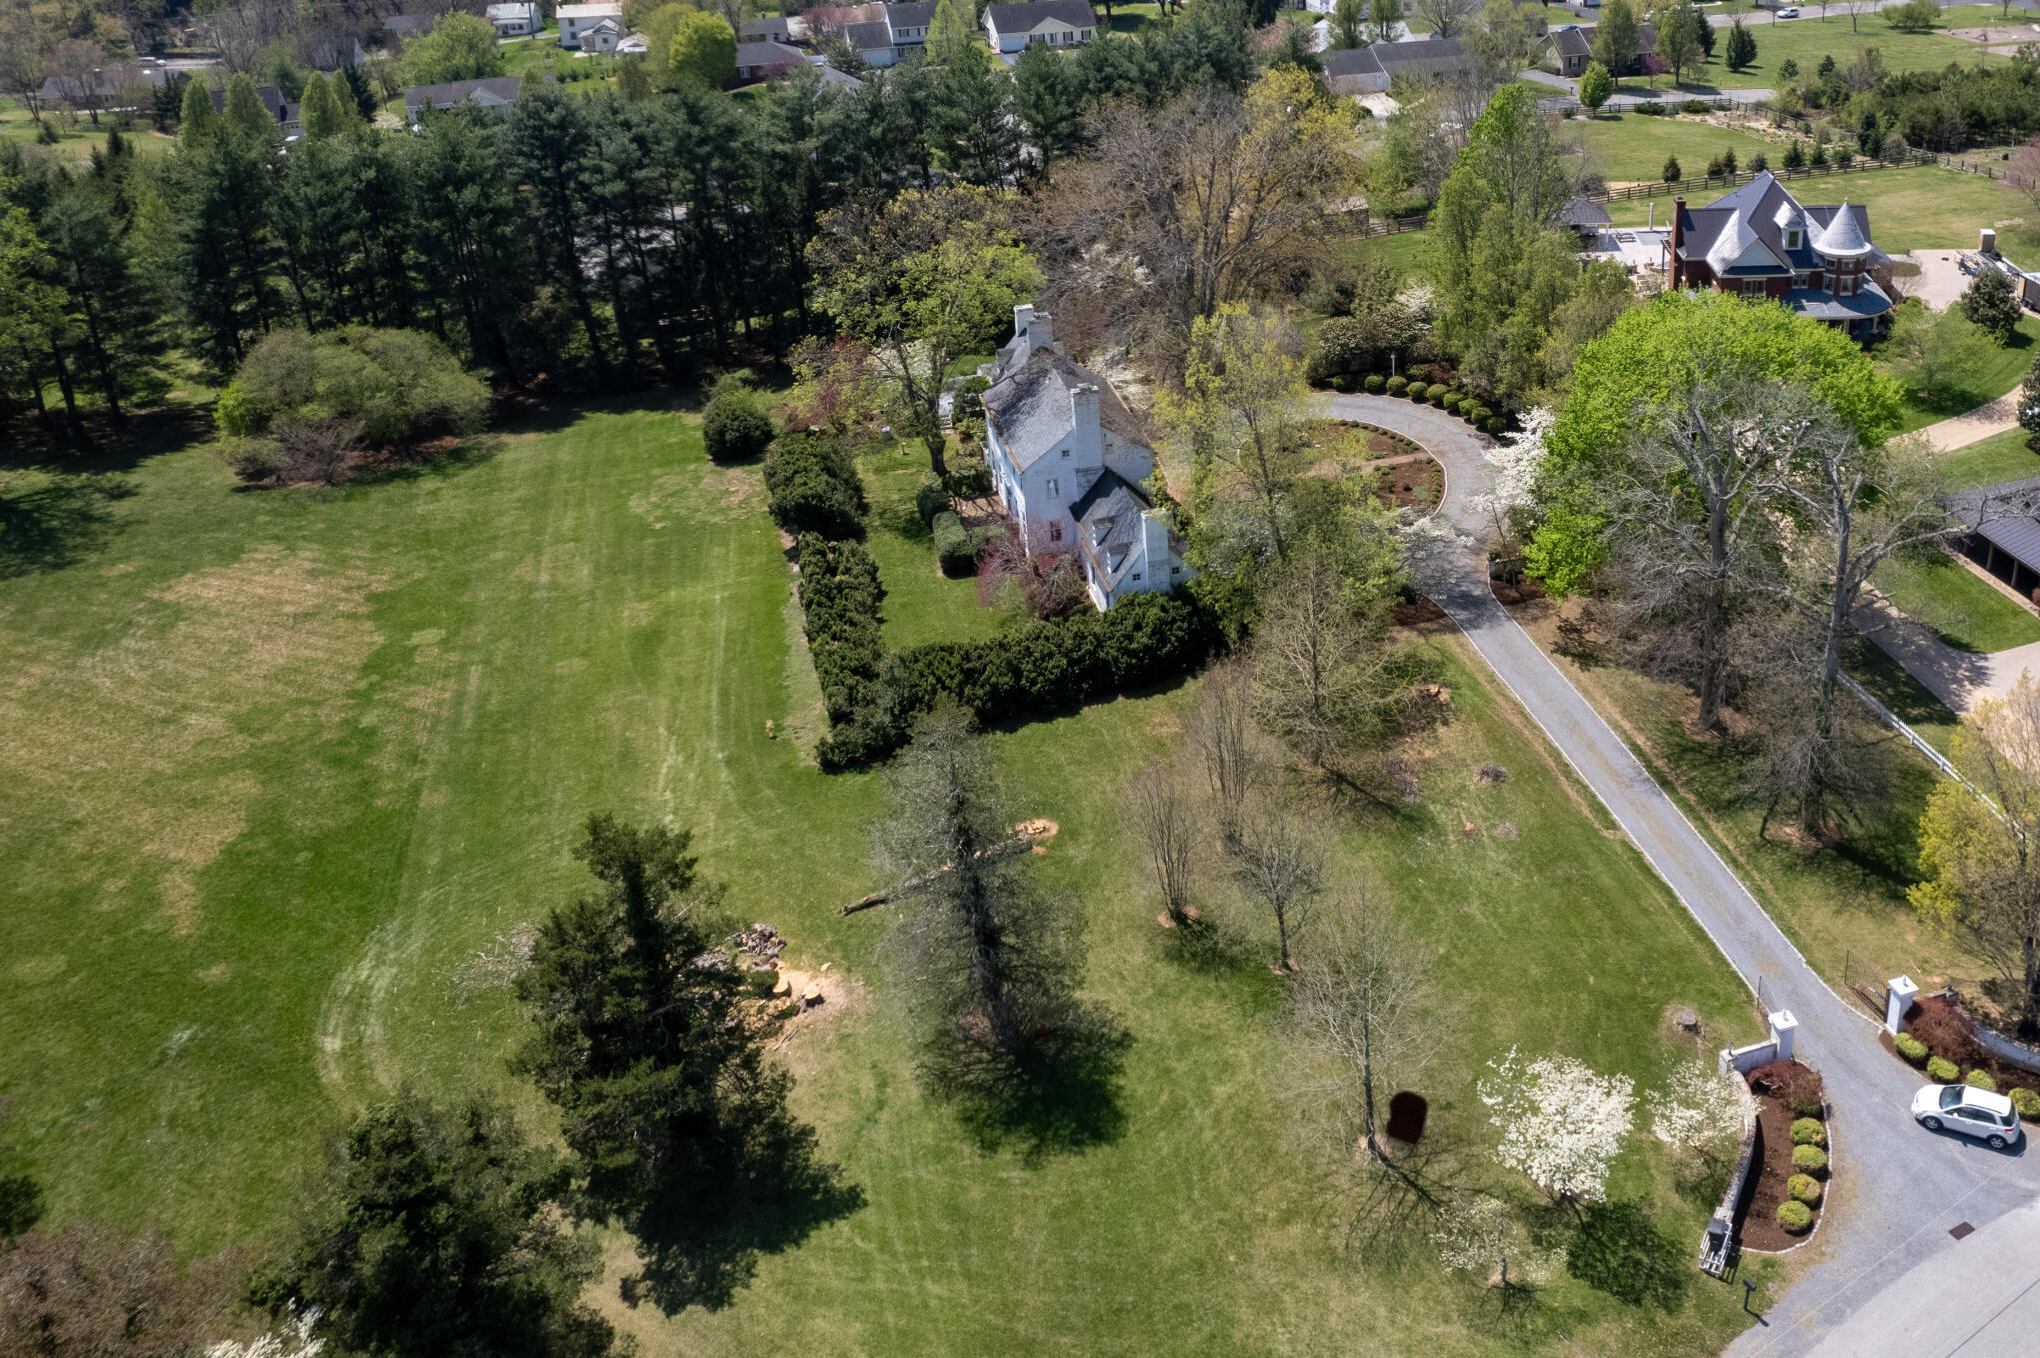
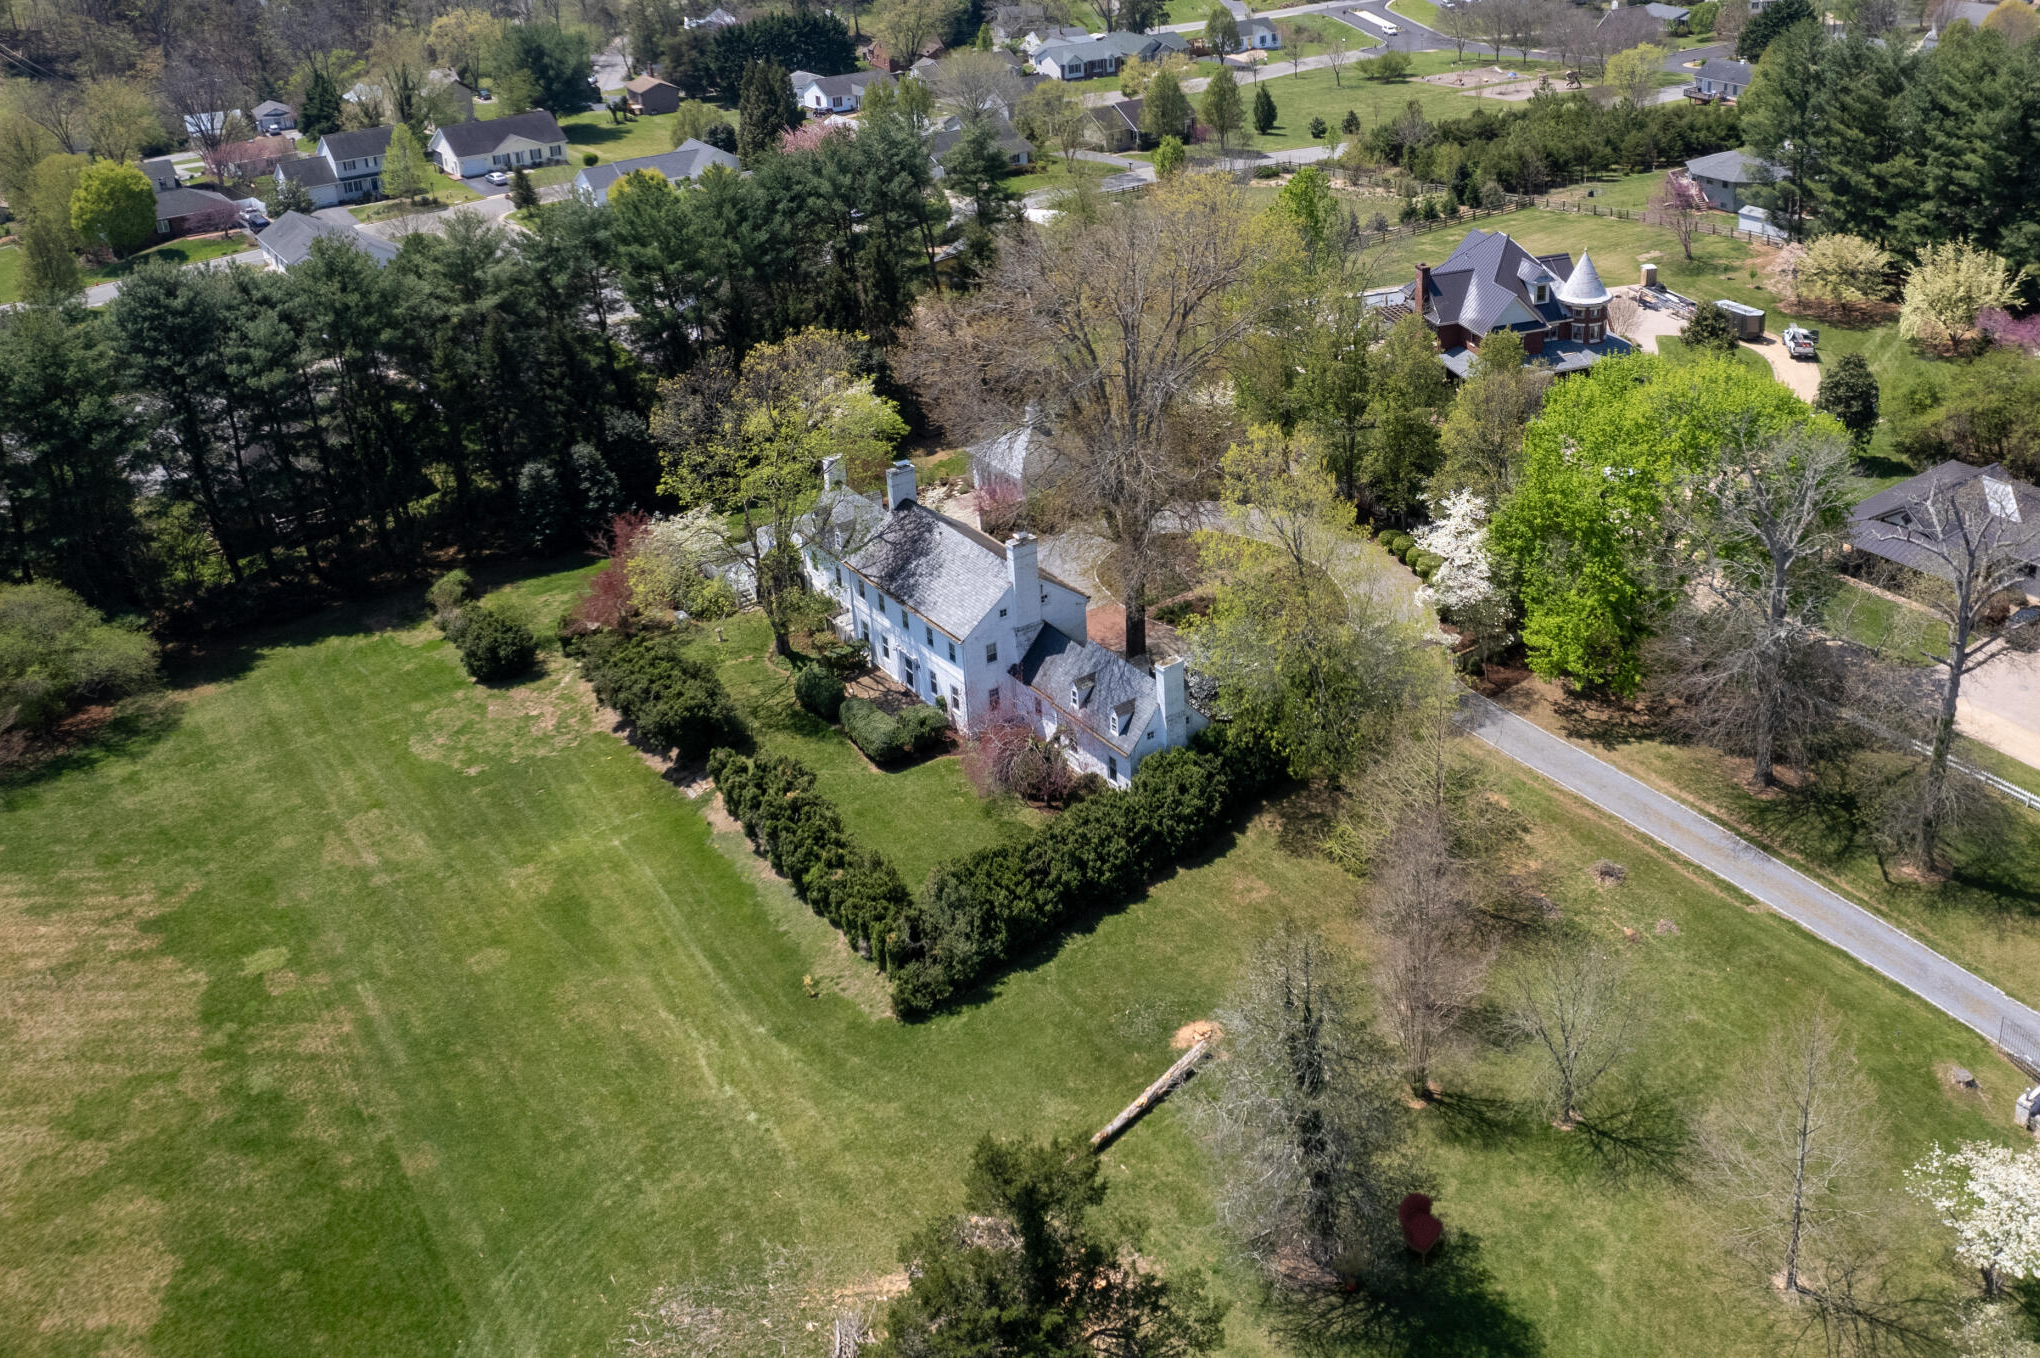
chair: present [1385,1091,1429,1154] -> present [1398,1192,1444,1263]

